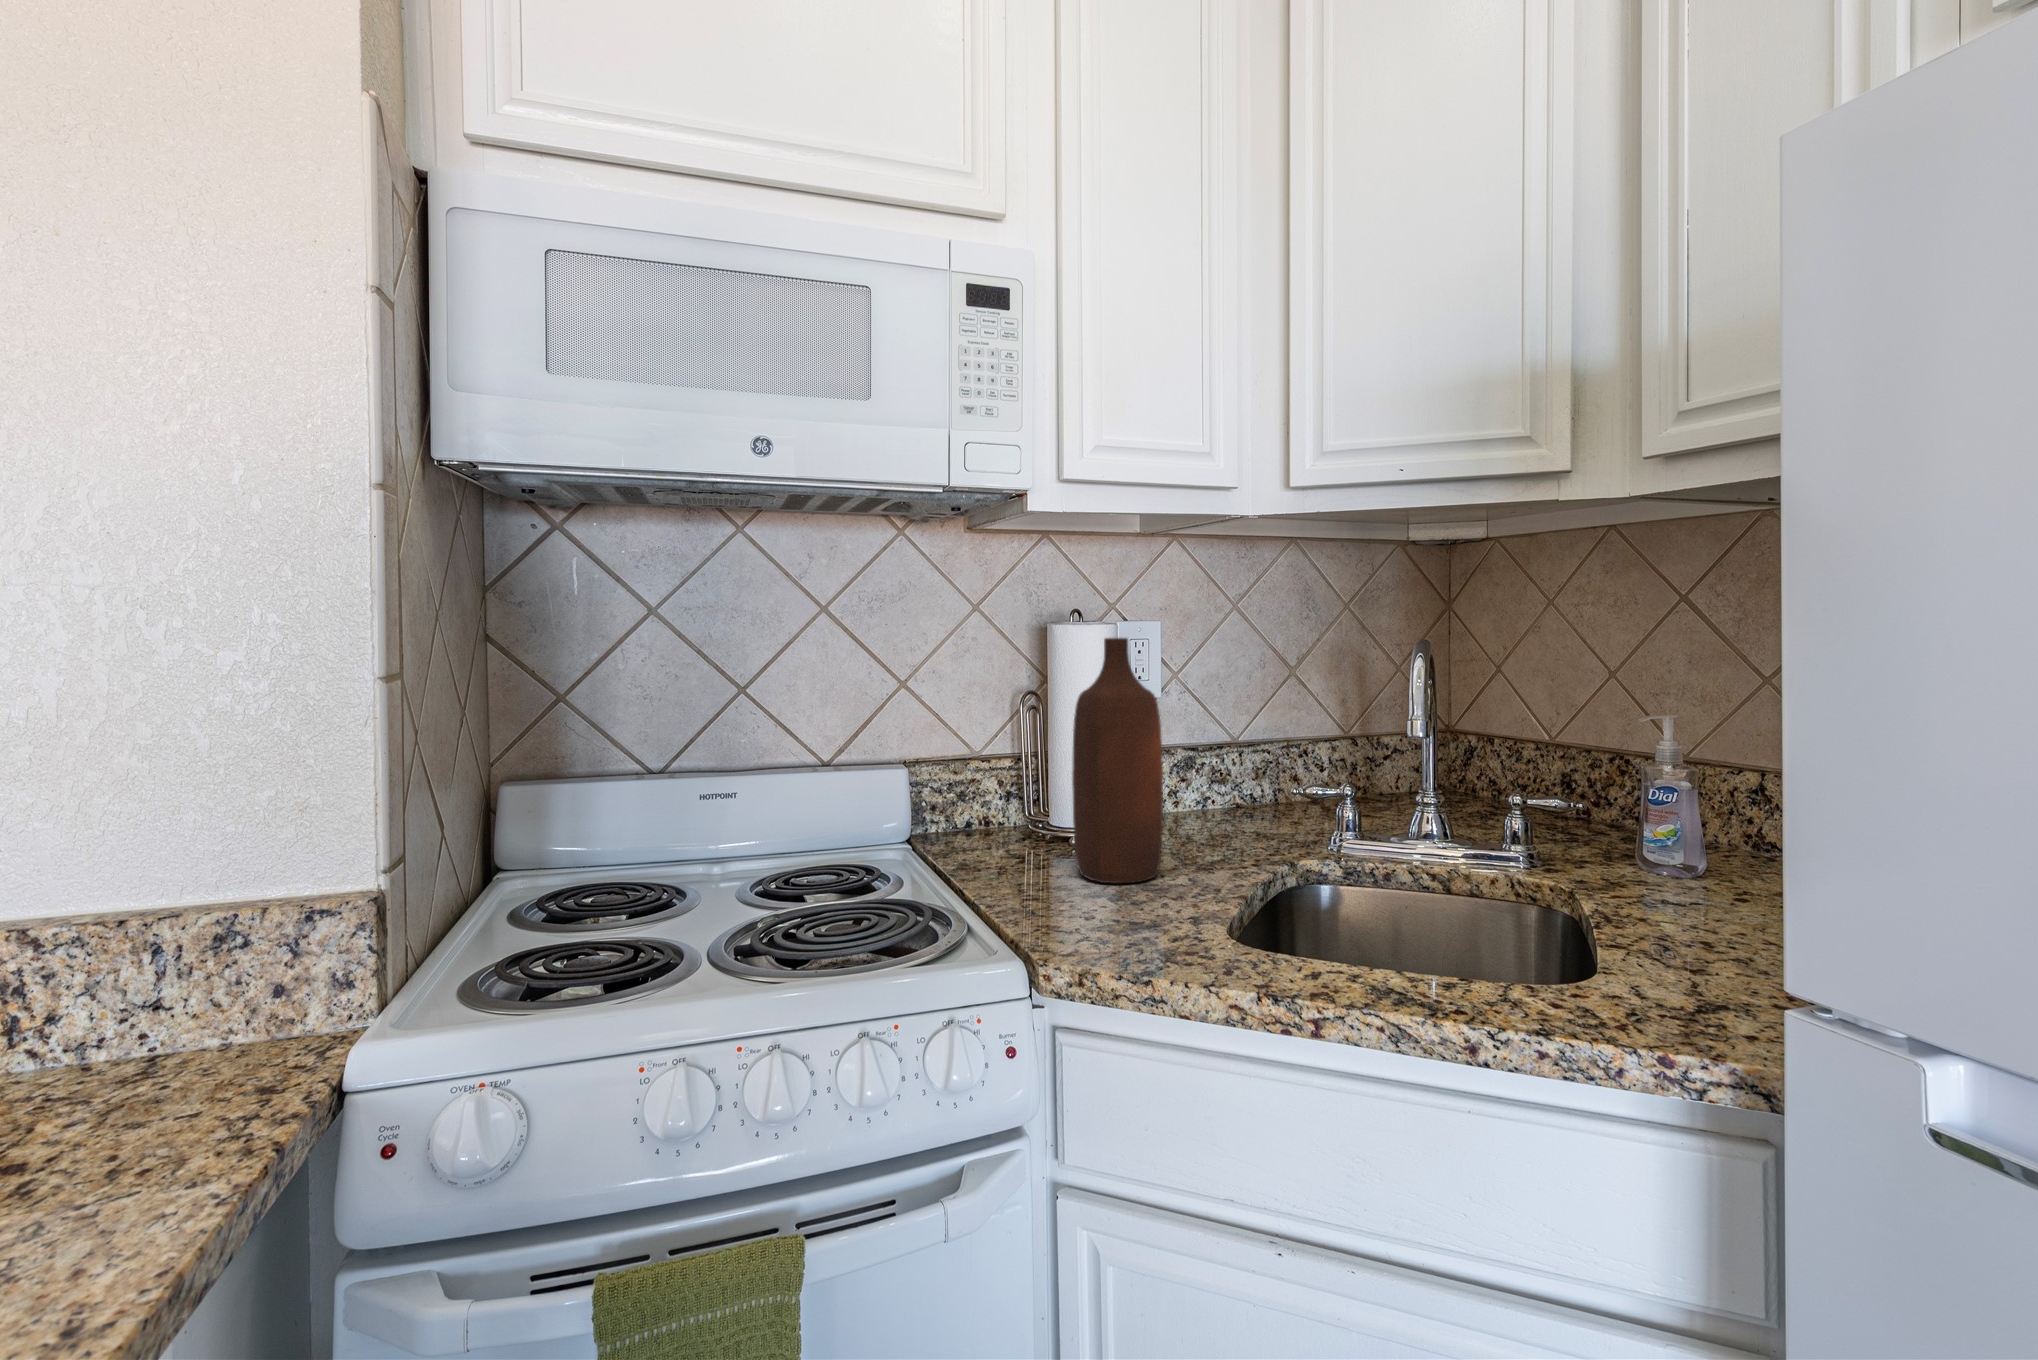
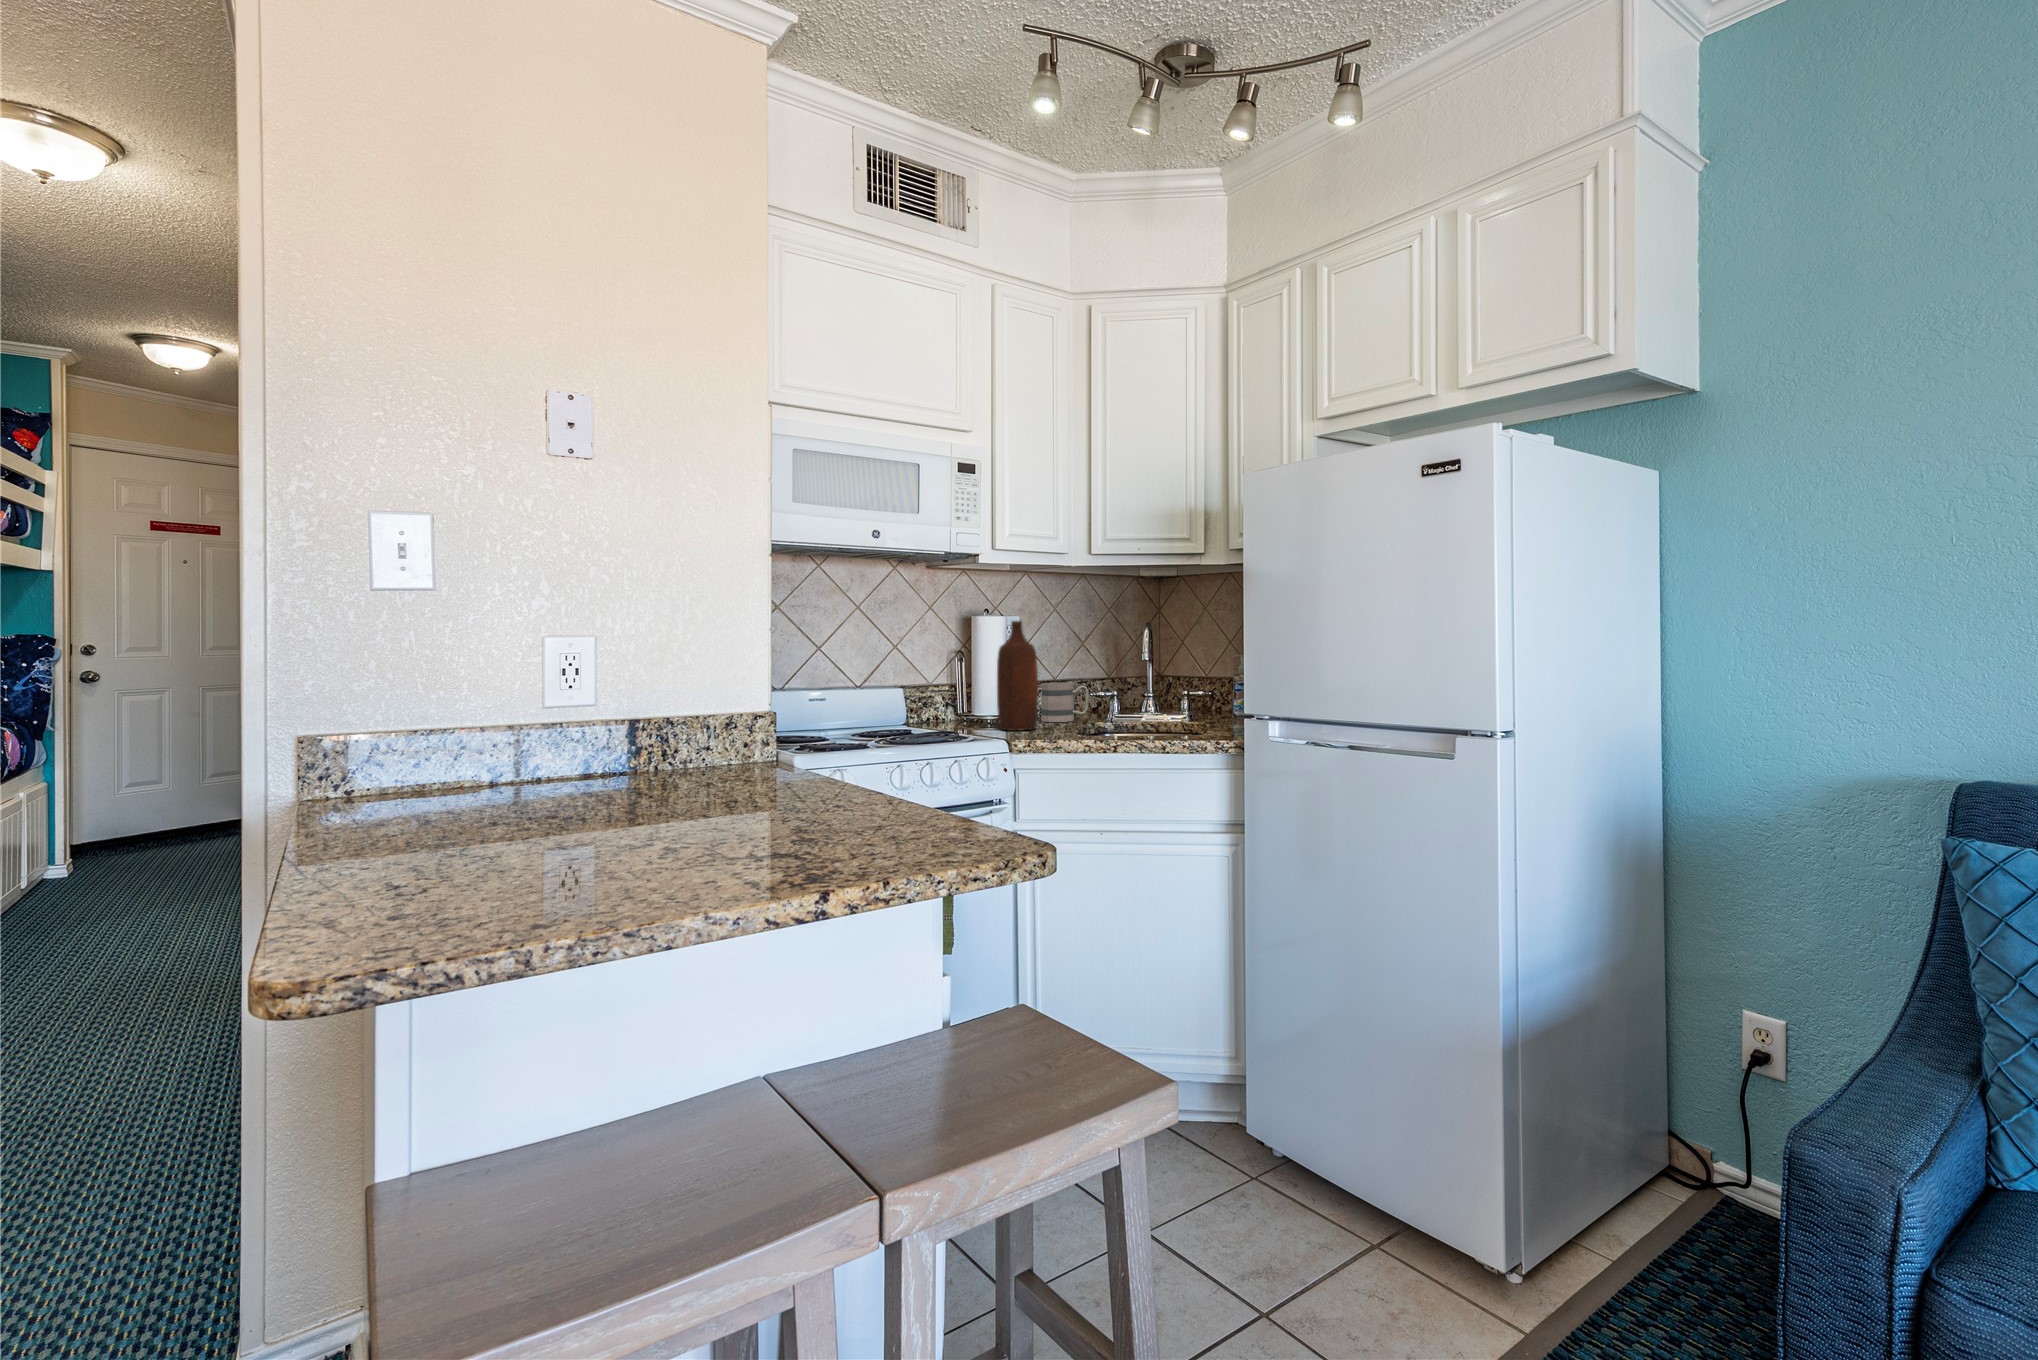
mug: none [1191,756,1291,843] -> present [1041,683,1088,722]

